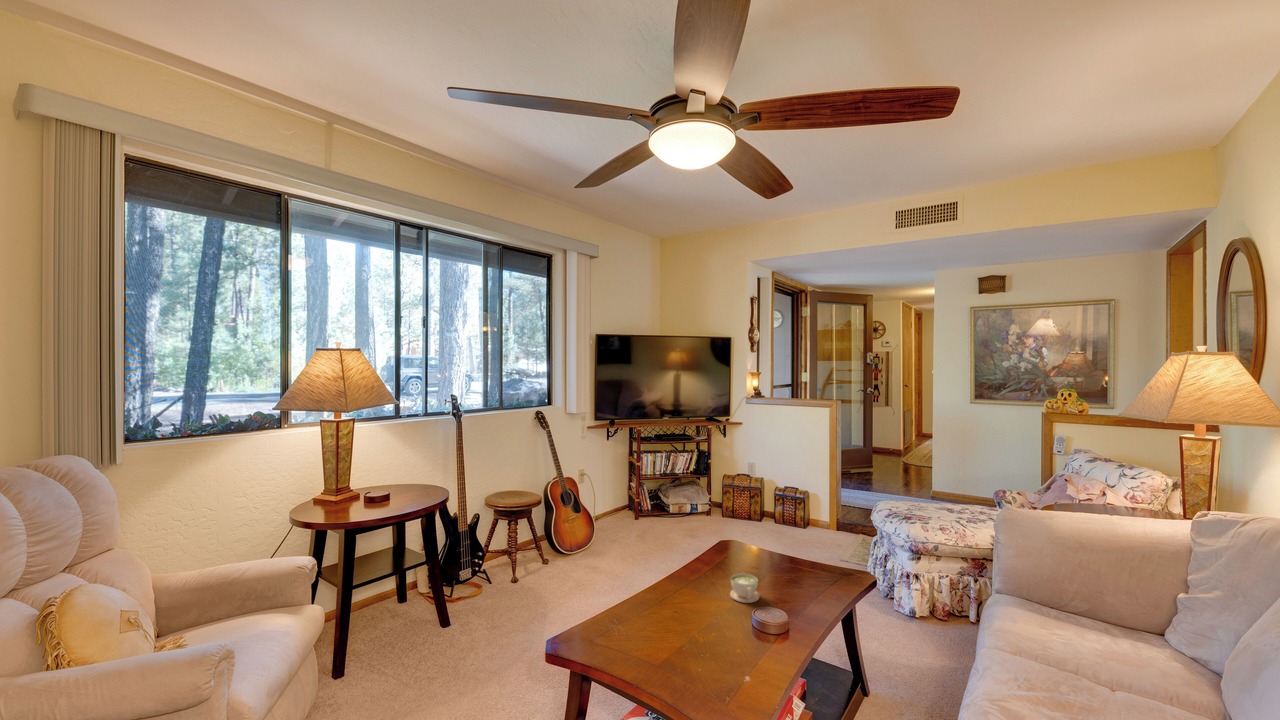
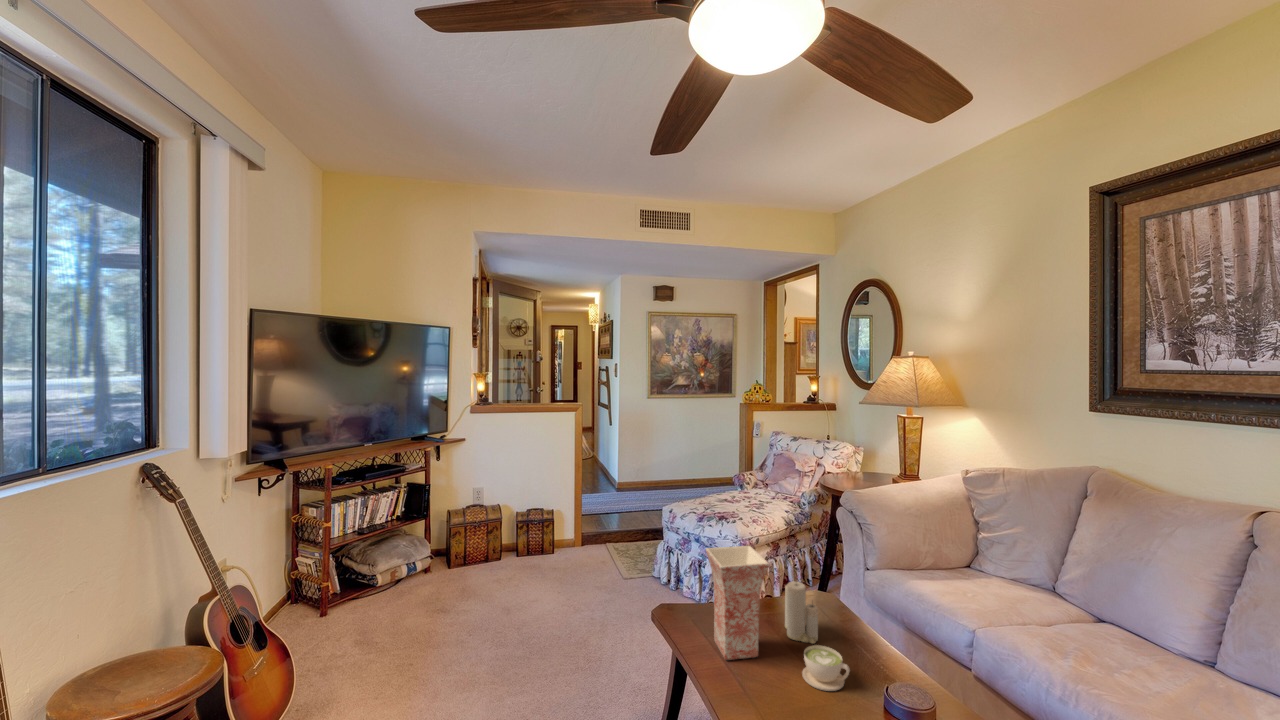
vase: none [701,496,749,576] -> present [706,546,769,660]
candle: none [771,534,795,586] -> present [785,582,818,644]

